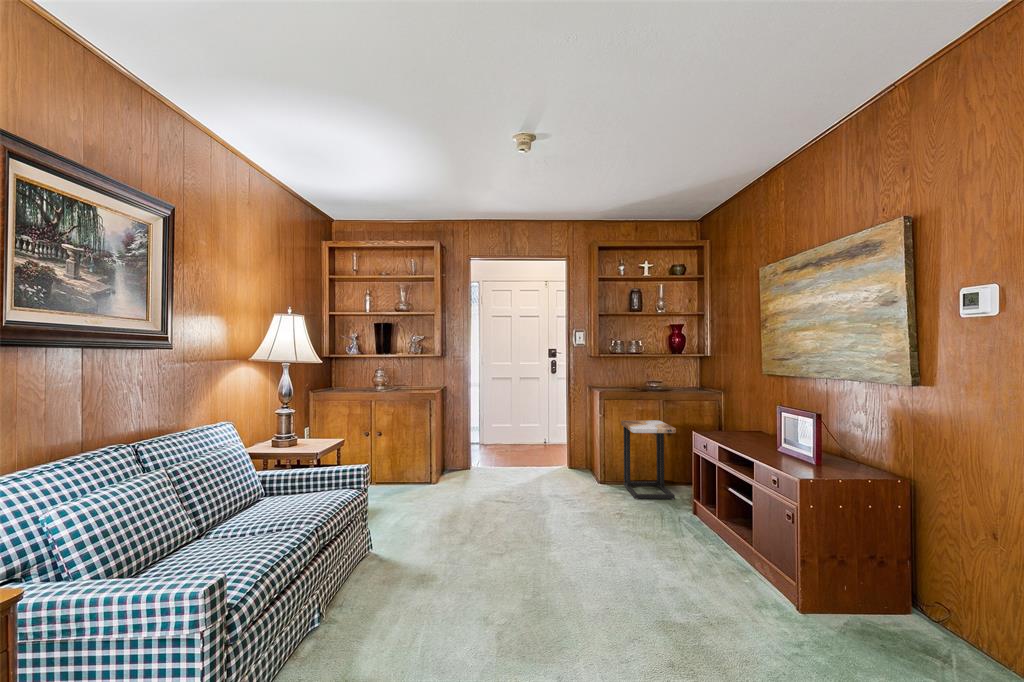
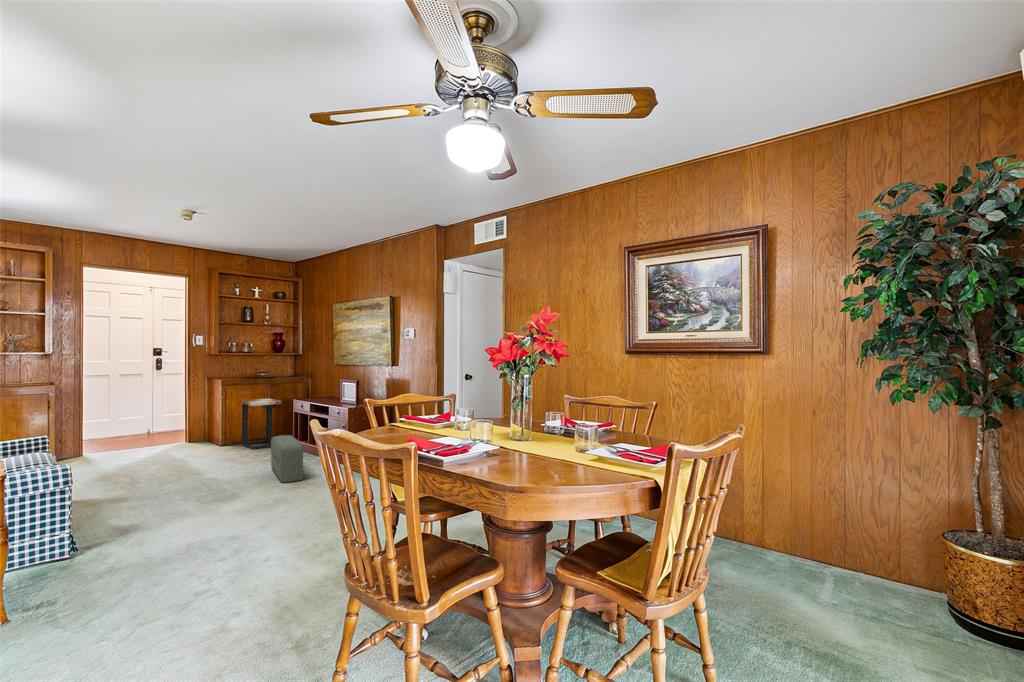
pouf: none [644,506,697,637] -> present [271,435,303,482]

